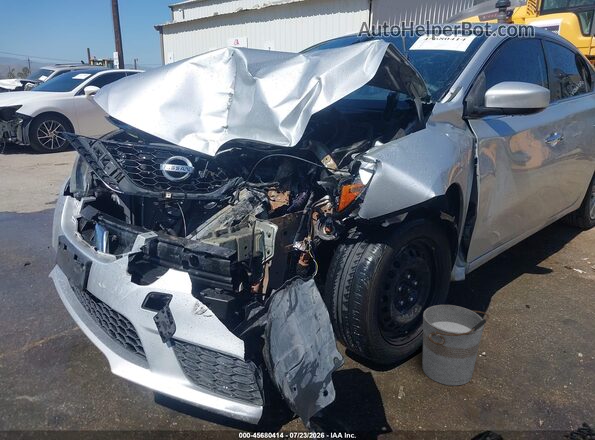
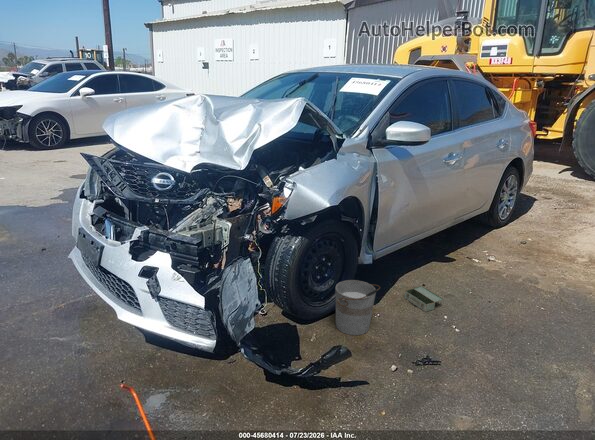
toolbox: none [508,310,568,348] -> present [404,286,443,312]

